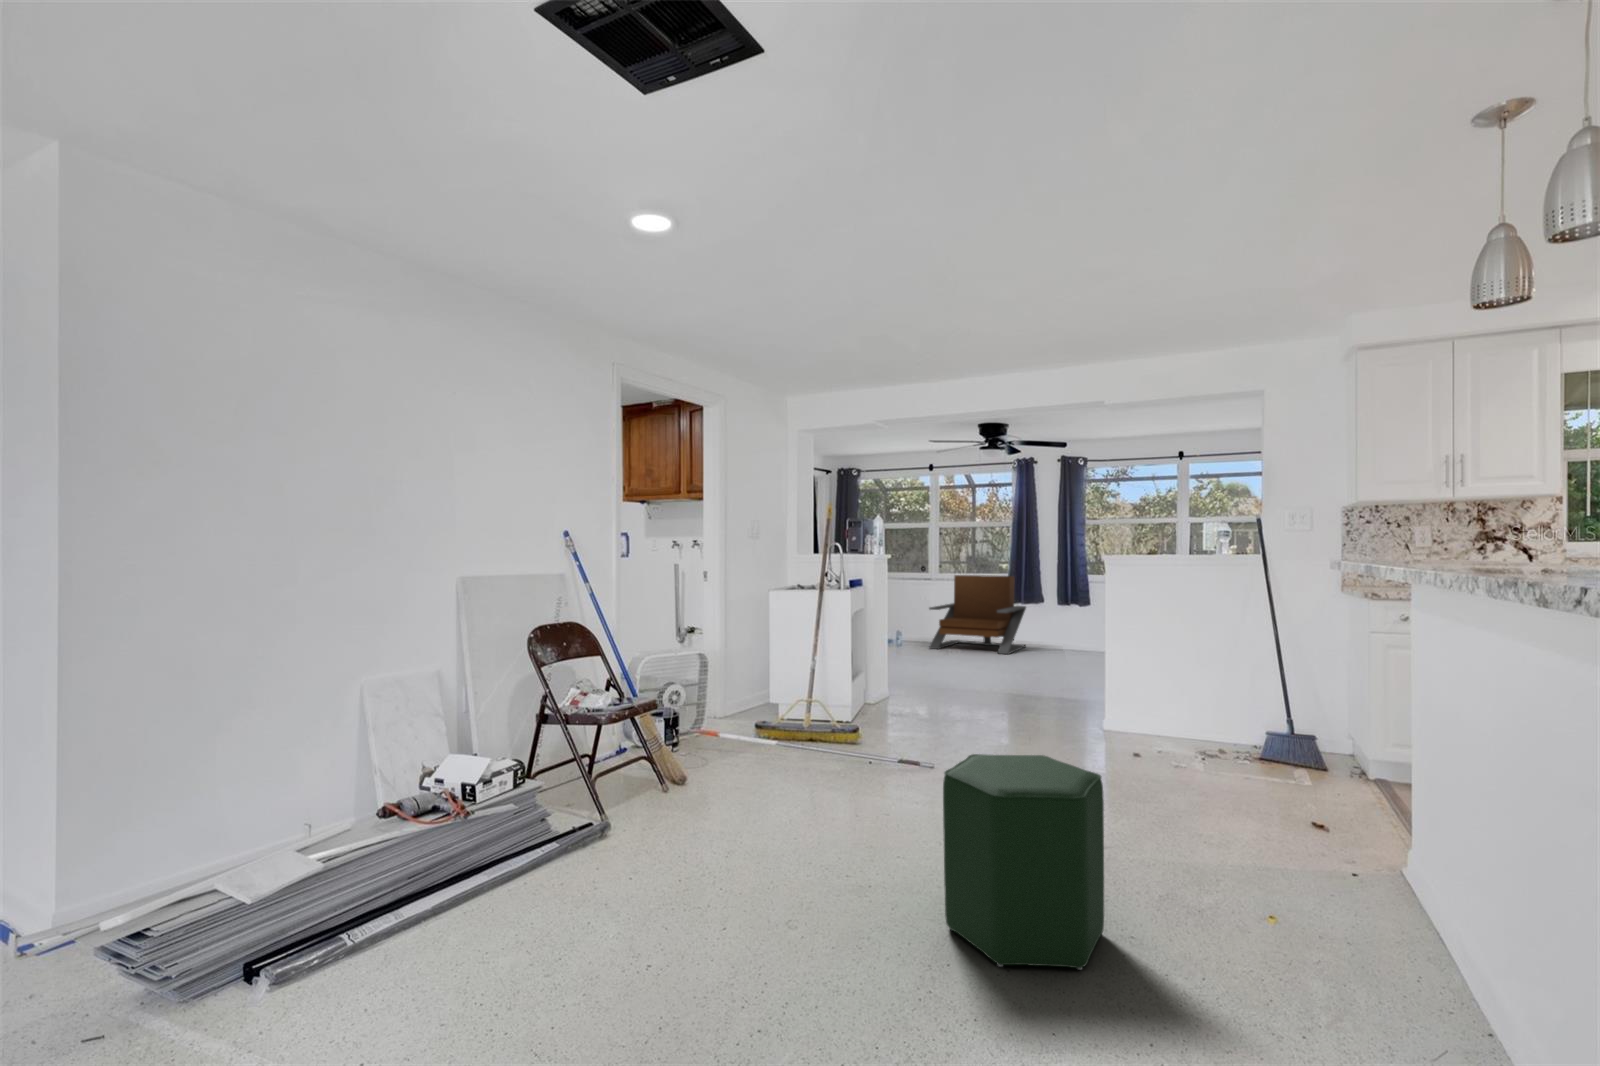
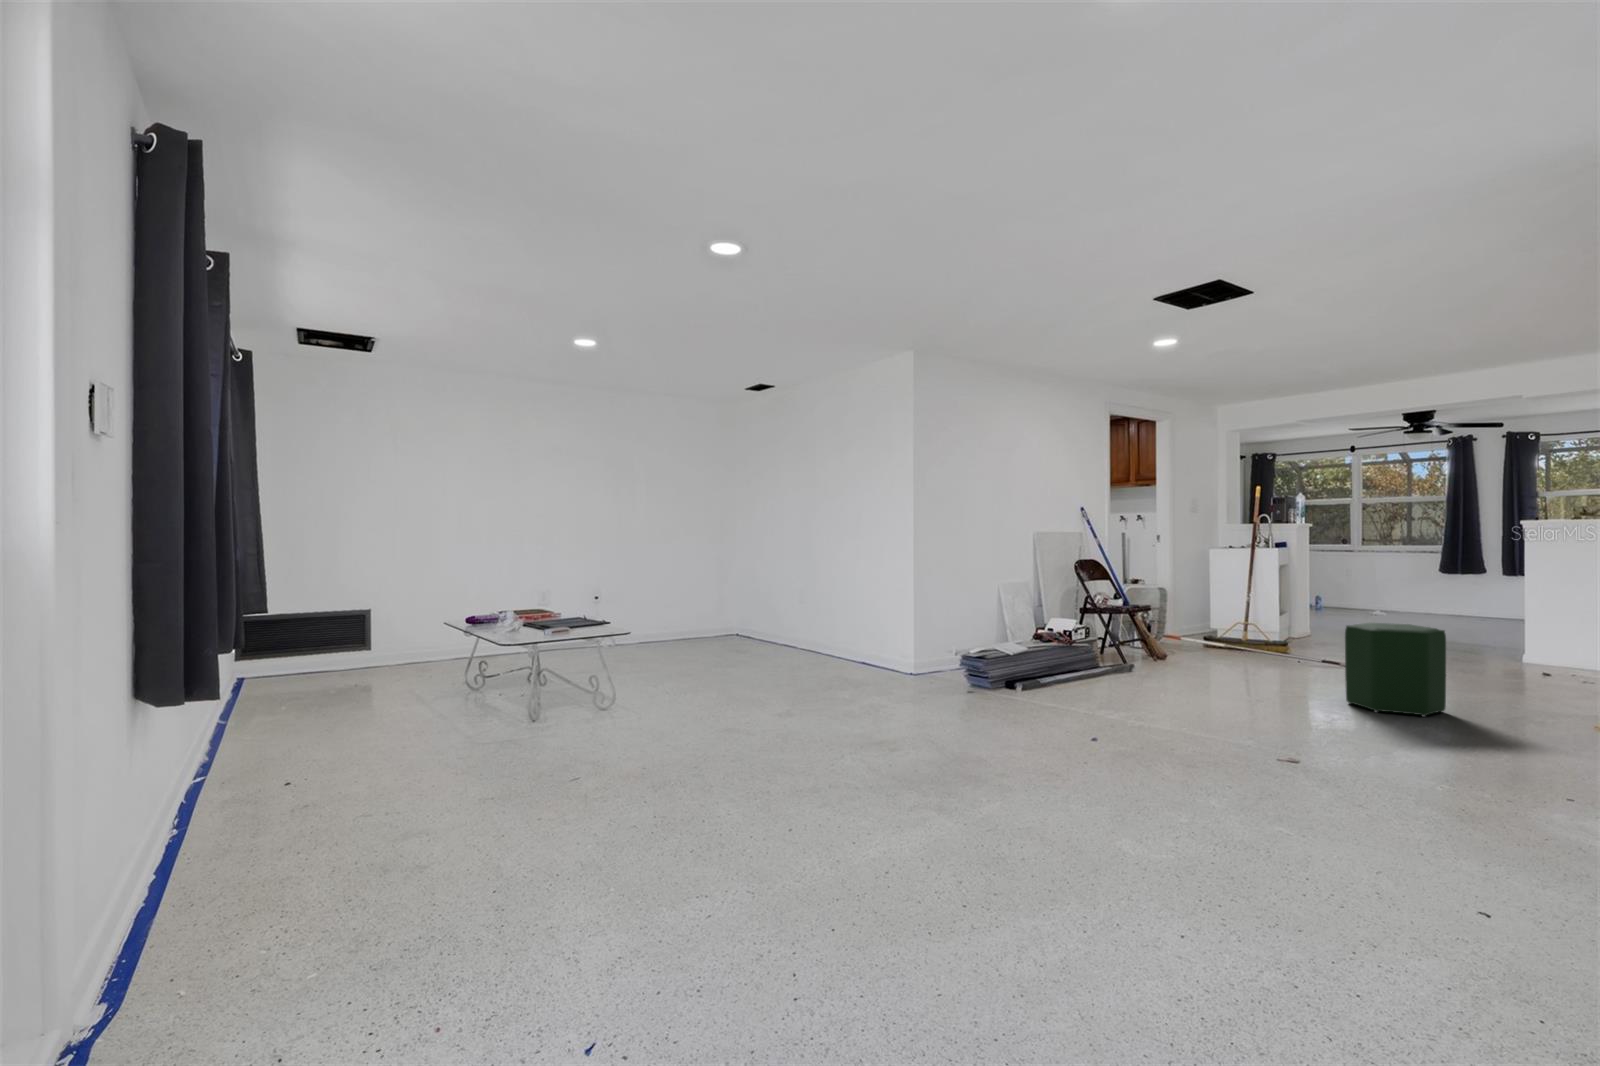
lounge chair: present [929,575,1026,654] -> none [1352,548,1467,620]

